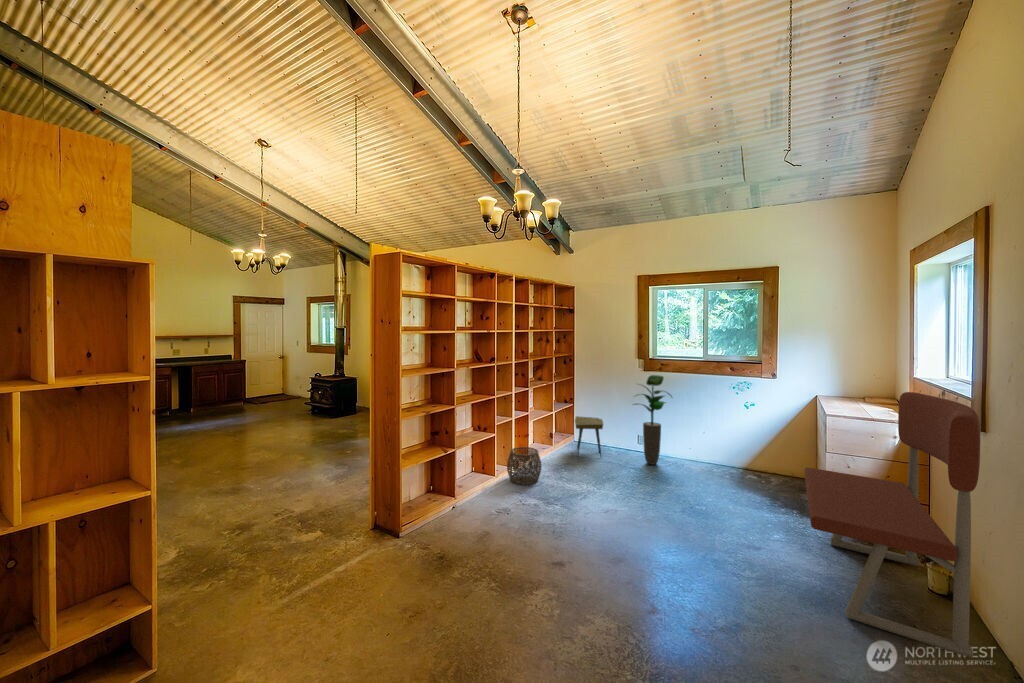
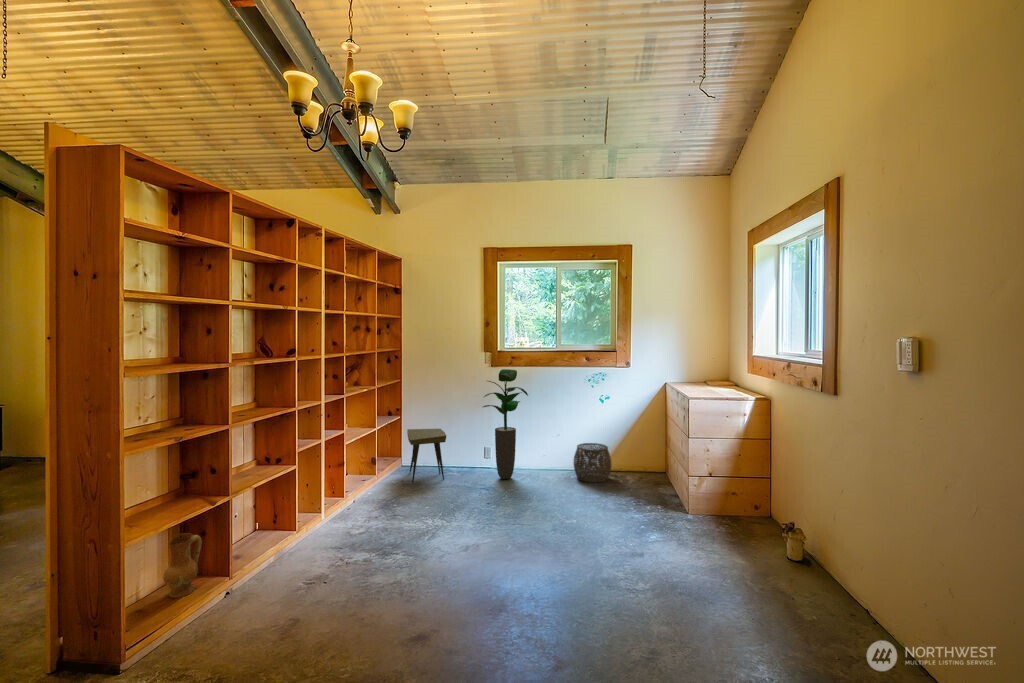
bench: present [804,392,980,658] -> none [678,368,854,622]
woven basket: present [507,447,542,485] -> present [574,443,611,483]
ceramic jug: none [422,467,441,504] -> present [163,533,202,598]

